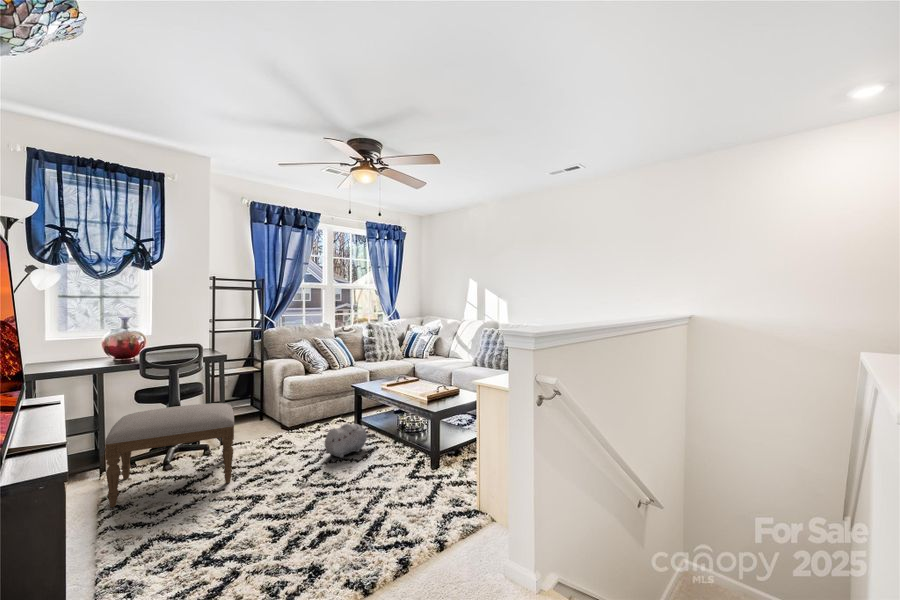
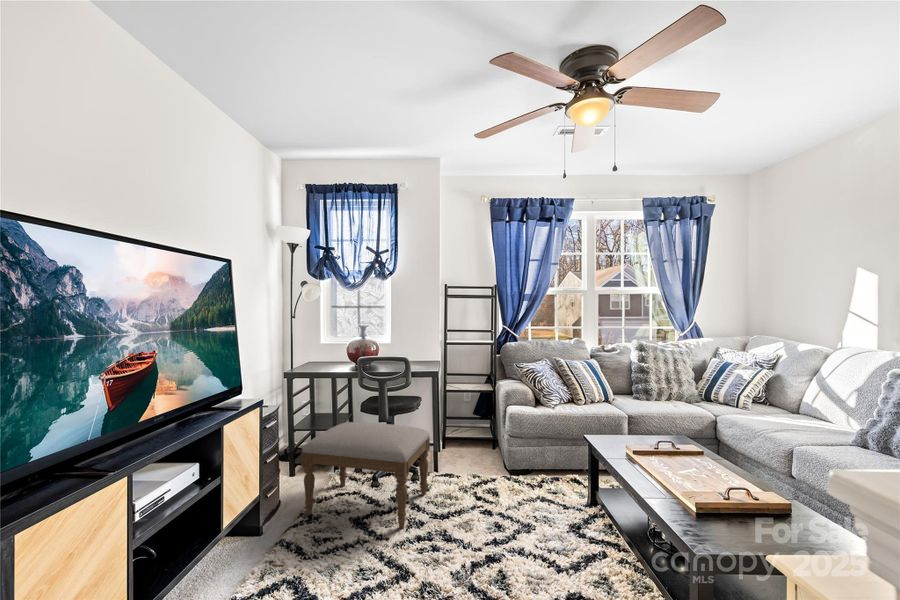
plush toy: present [325,424,375,458] -> none [518,495,601,546]

